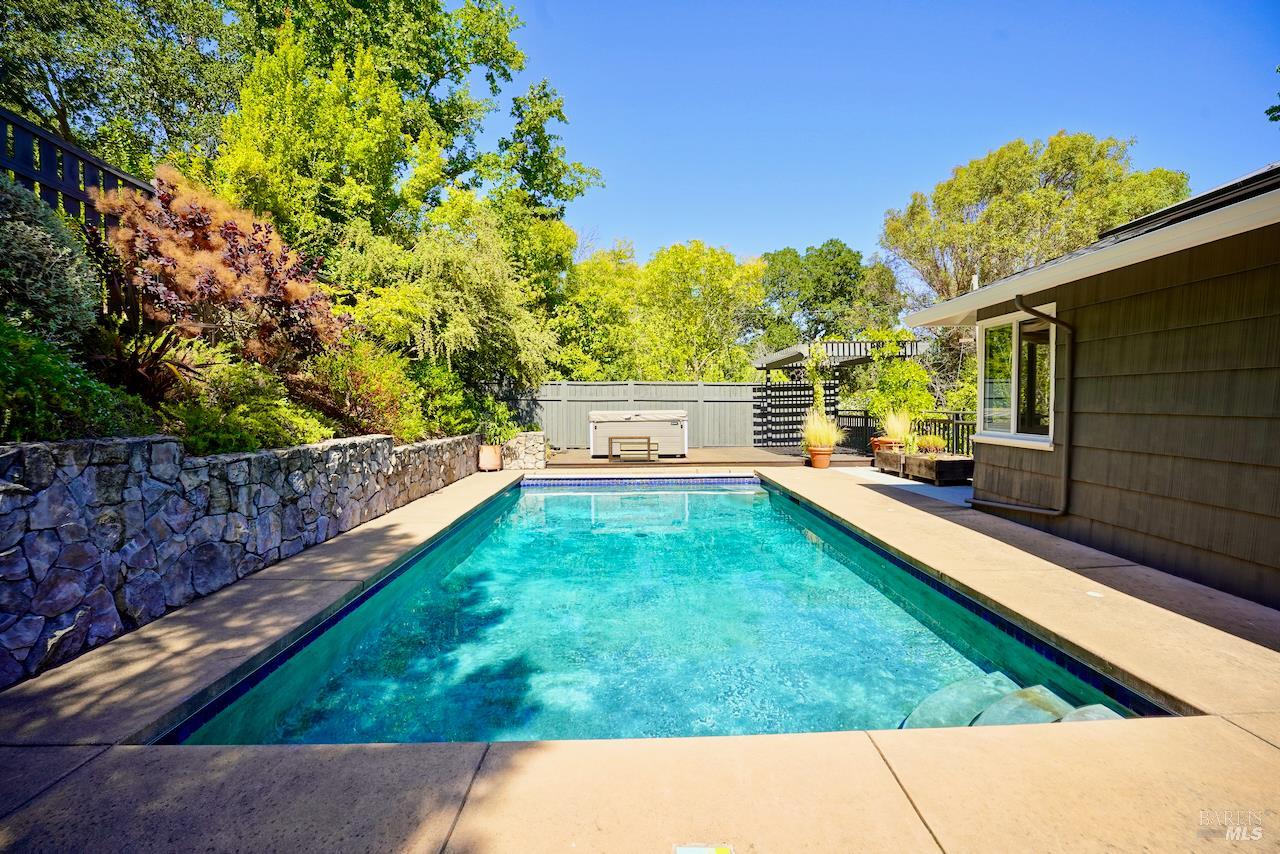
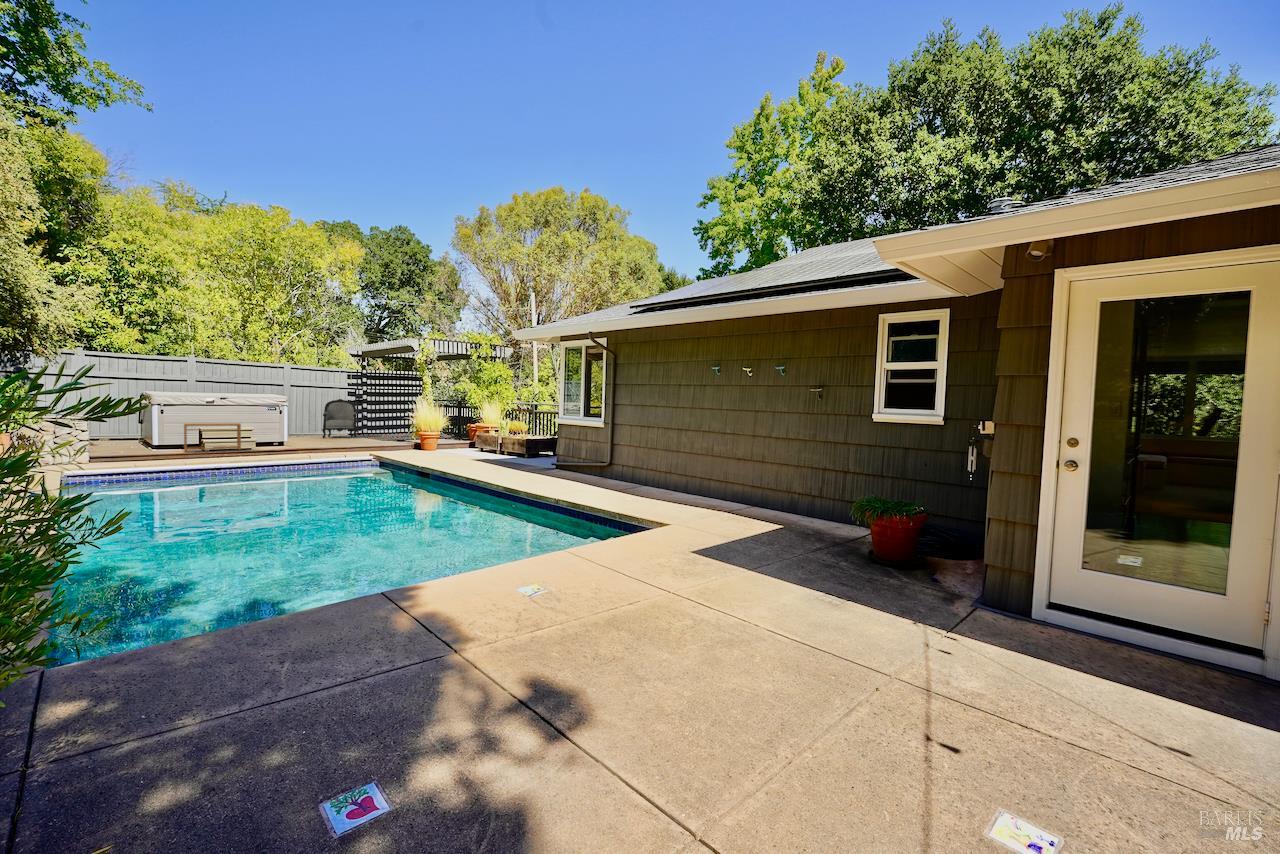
armchair: none [728,412,760,451] -> present [322,399,357,438]

